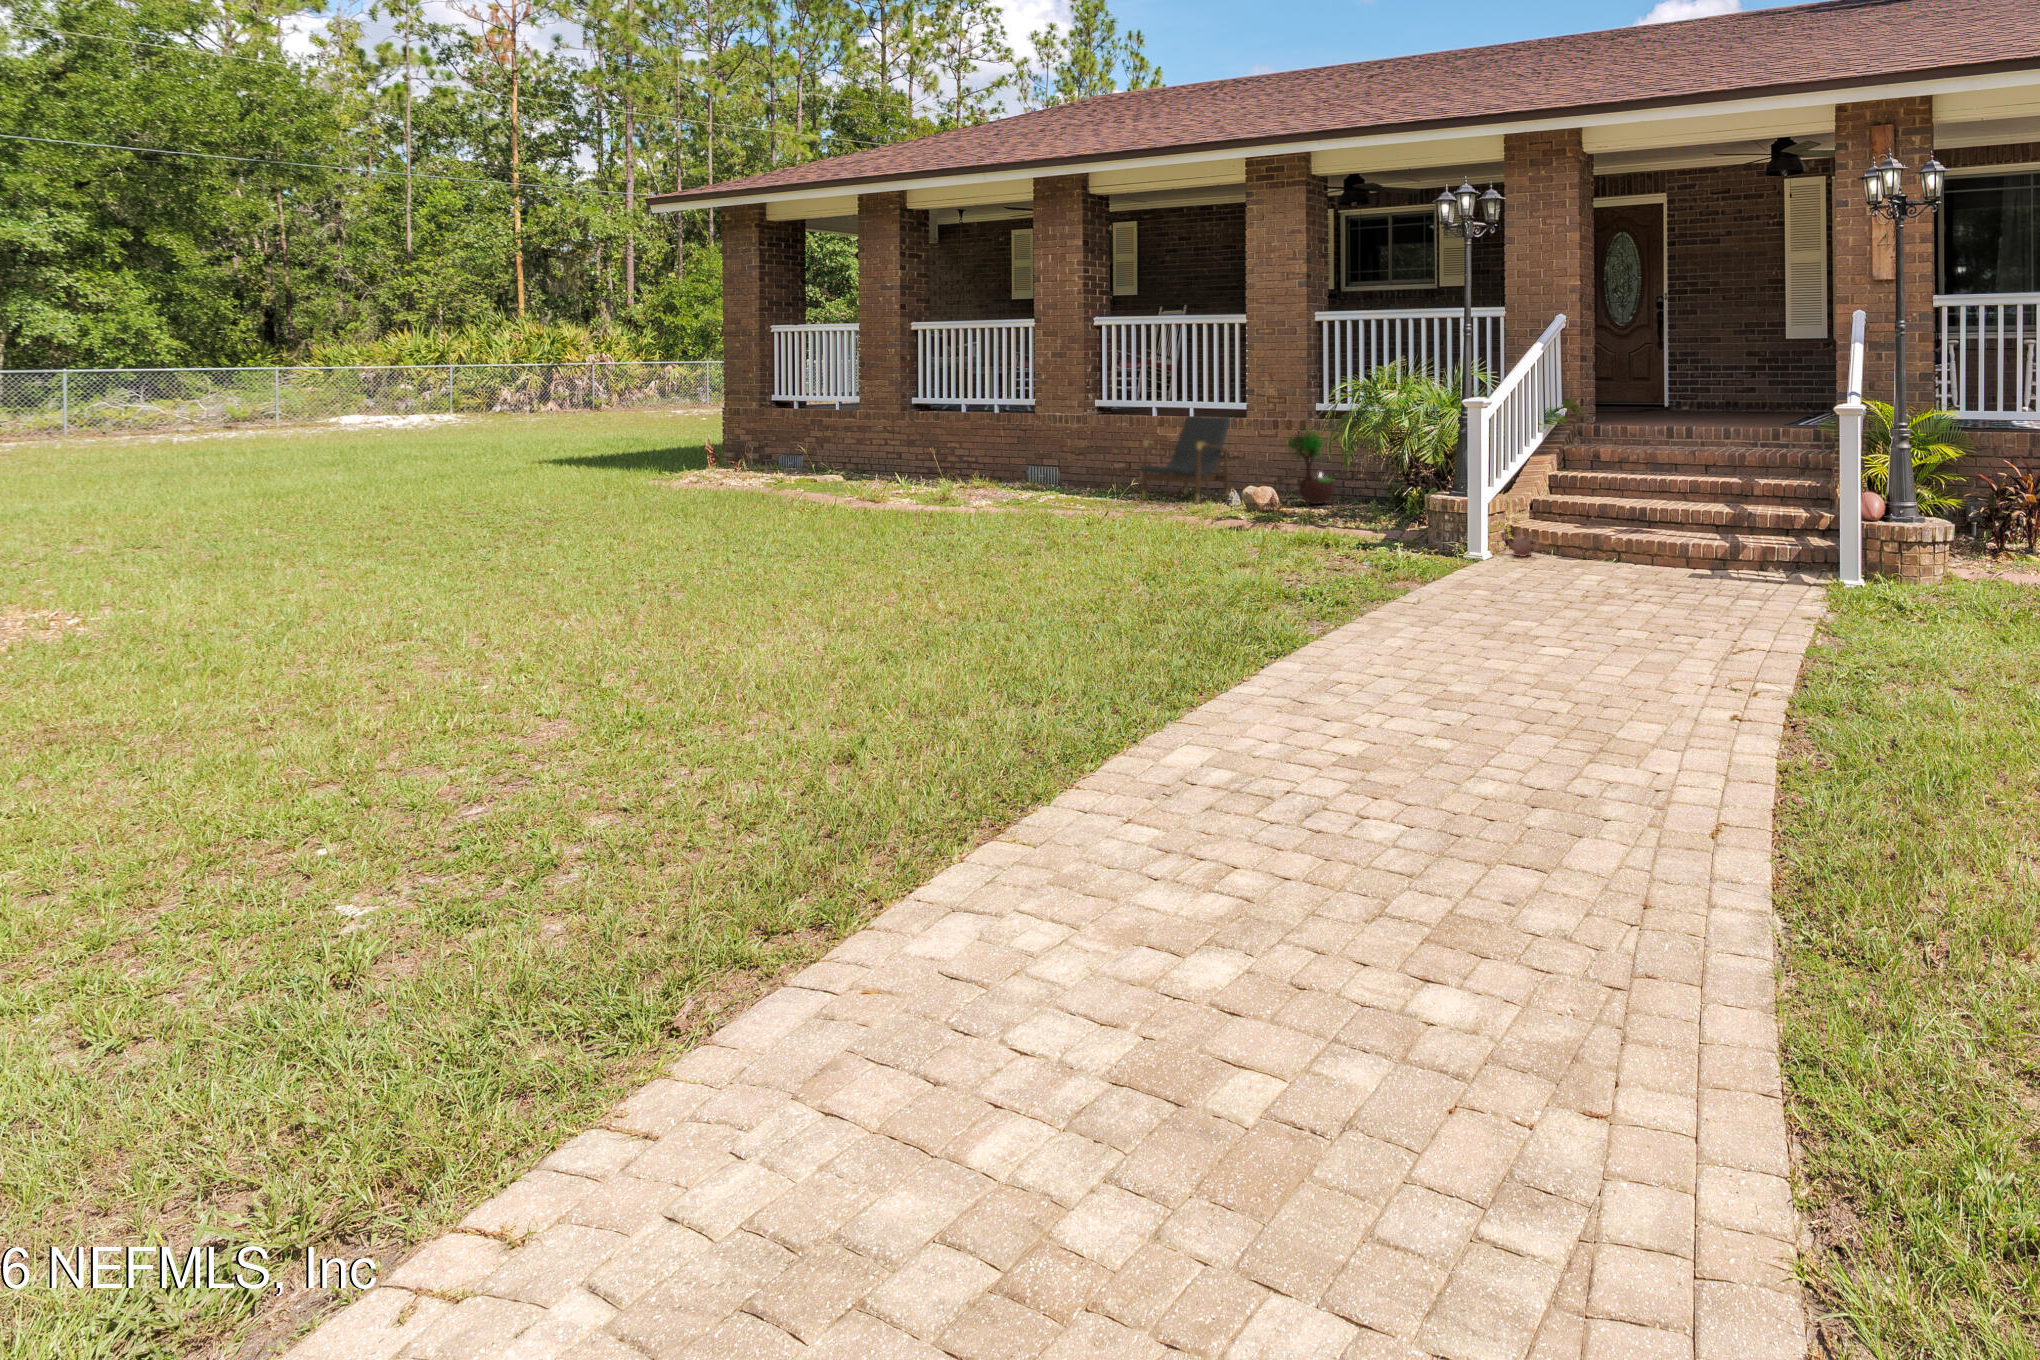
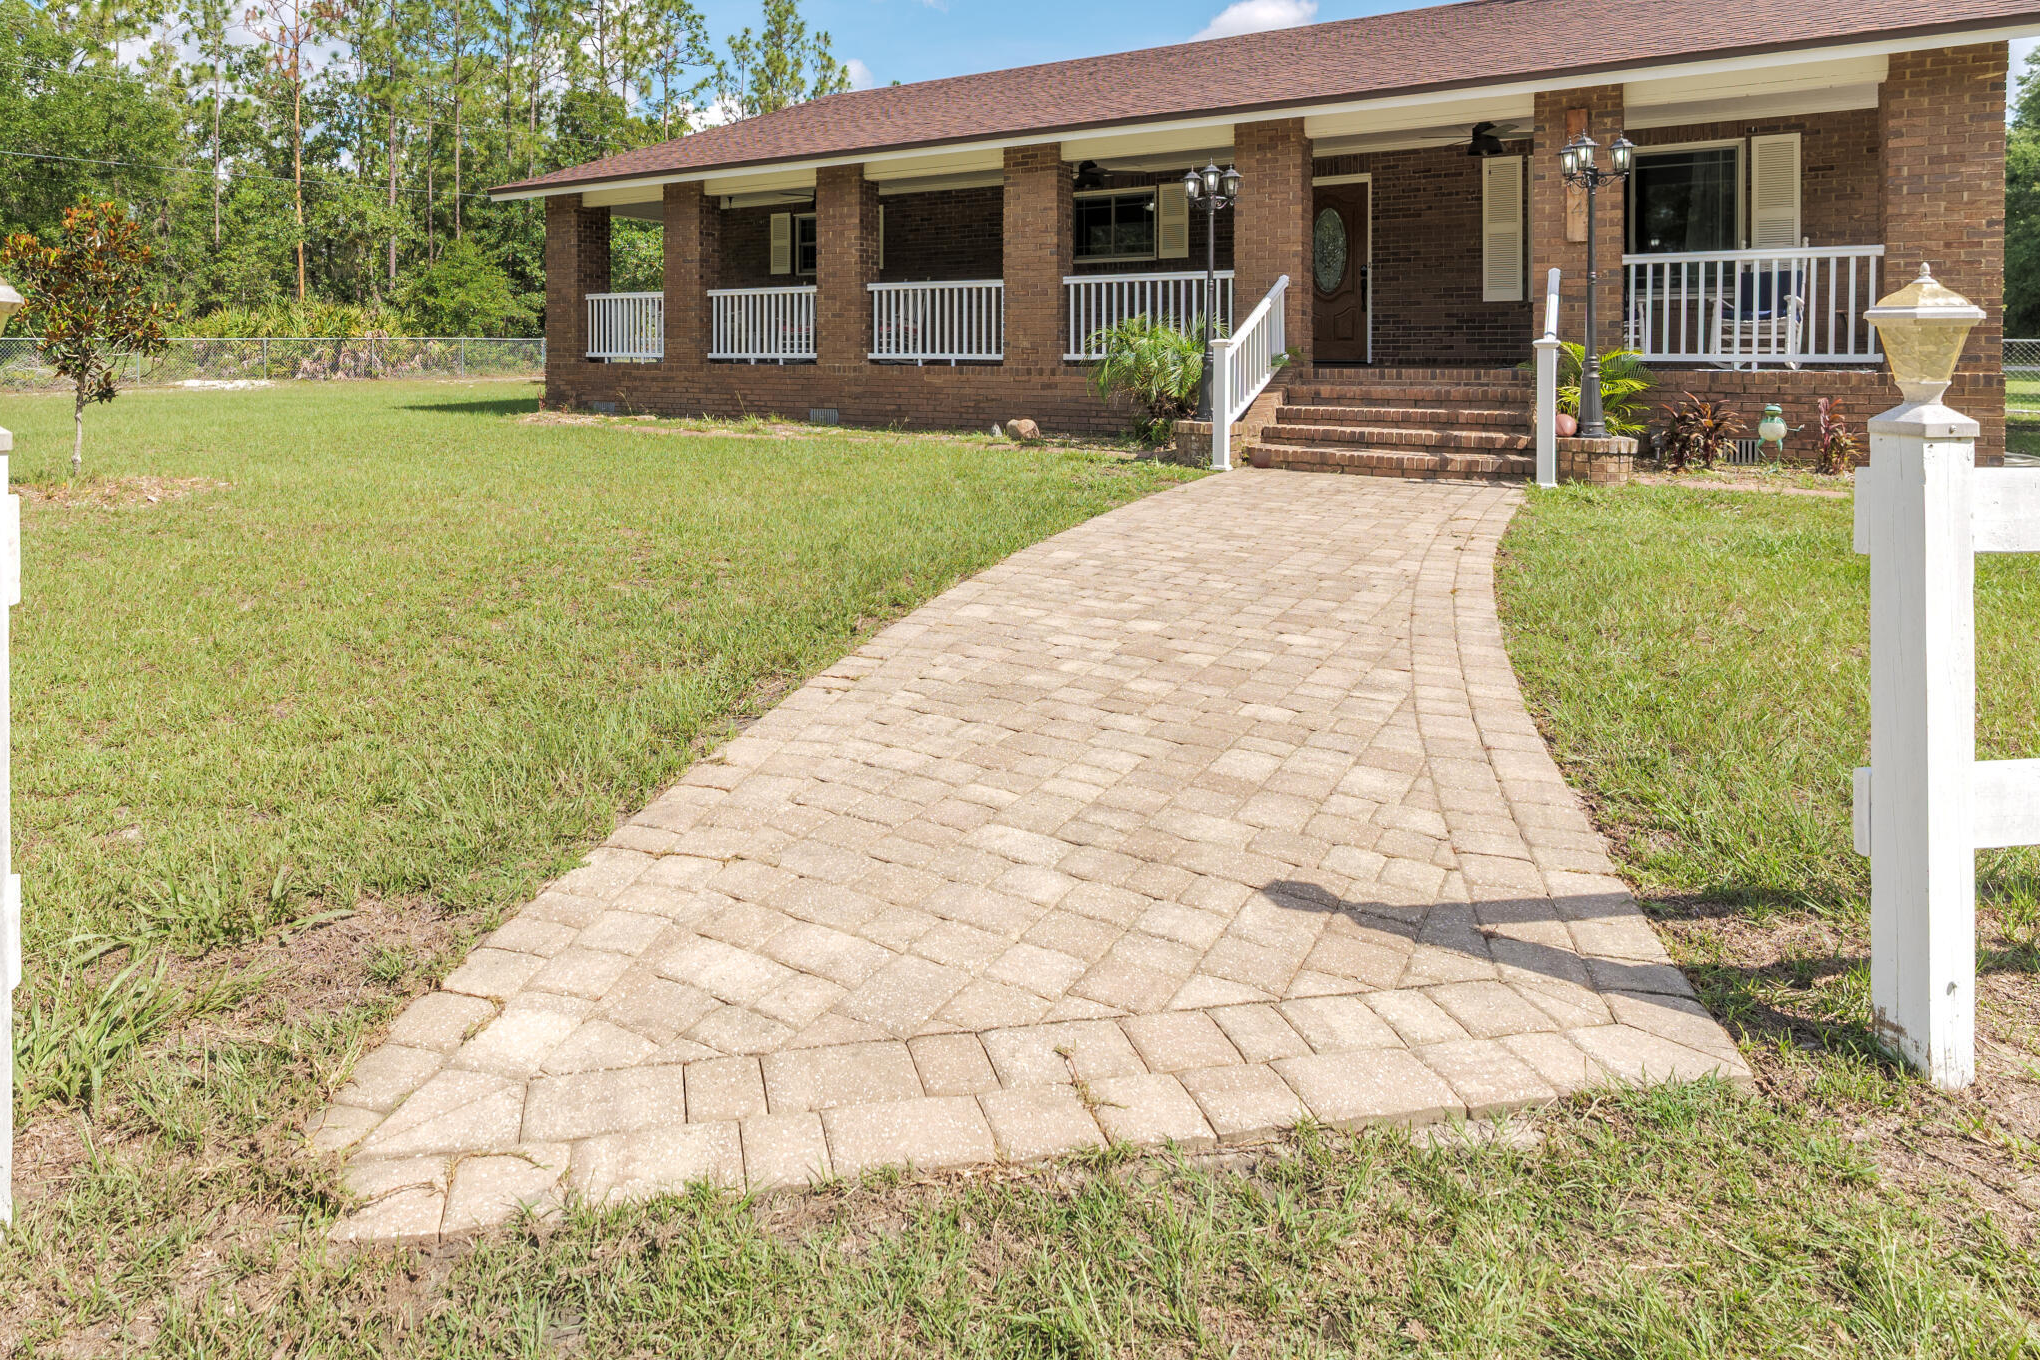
lounge chair: present [1140,416,1230,503] -> none [918,367,991,437]
potted tree: present [1284,428,1334,504] -> none [1040,369,1085,438]

